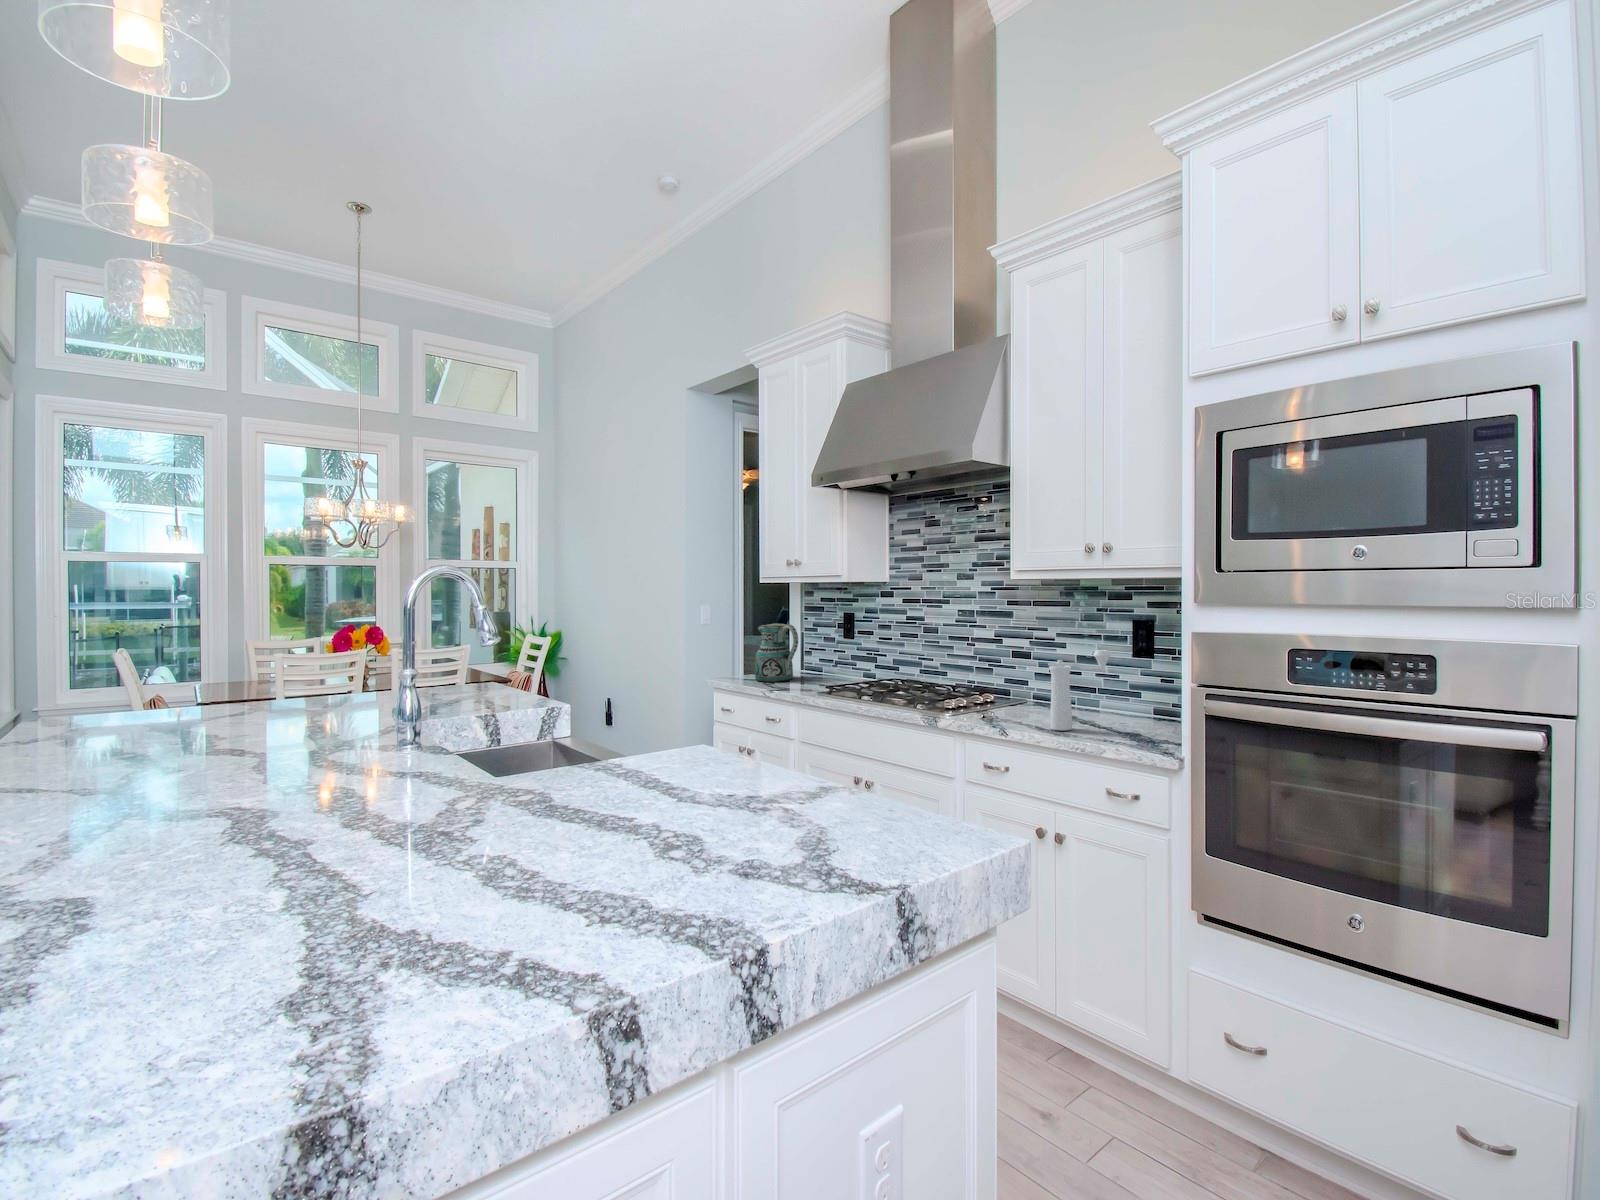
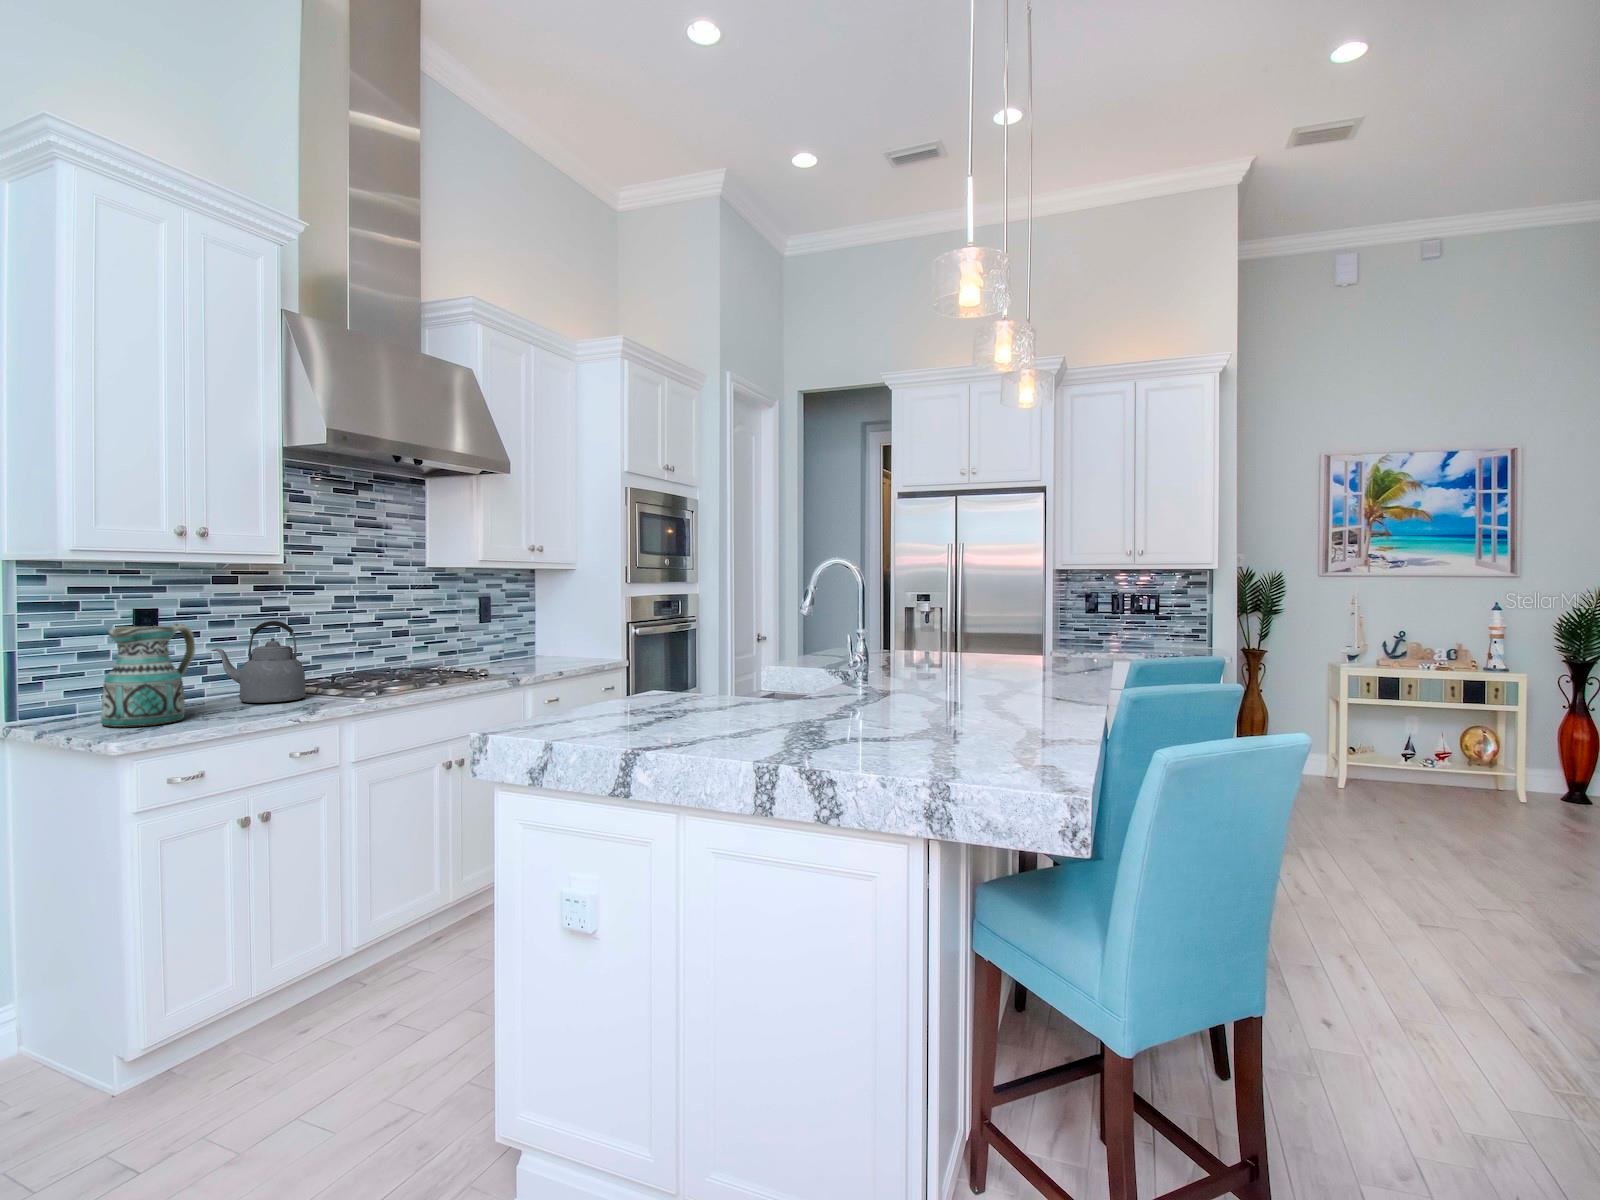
kettle: none [814,628,855,688] -> present [212,621,306,703]
pepper mill: present [1048,650,1111,730] -> none [549,611,567,663]

